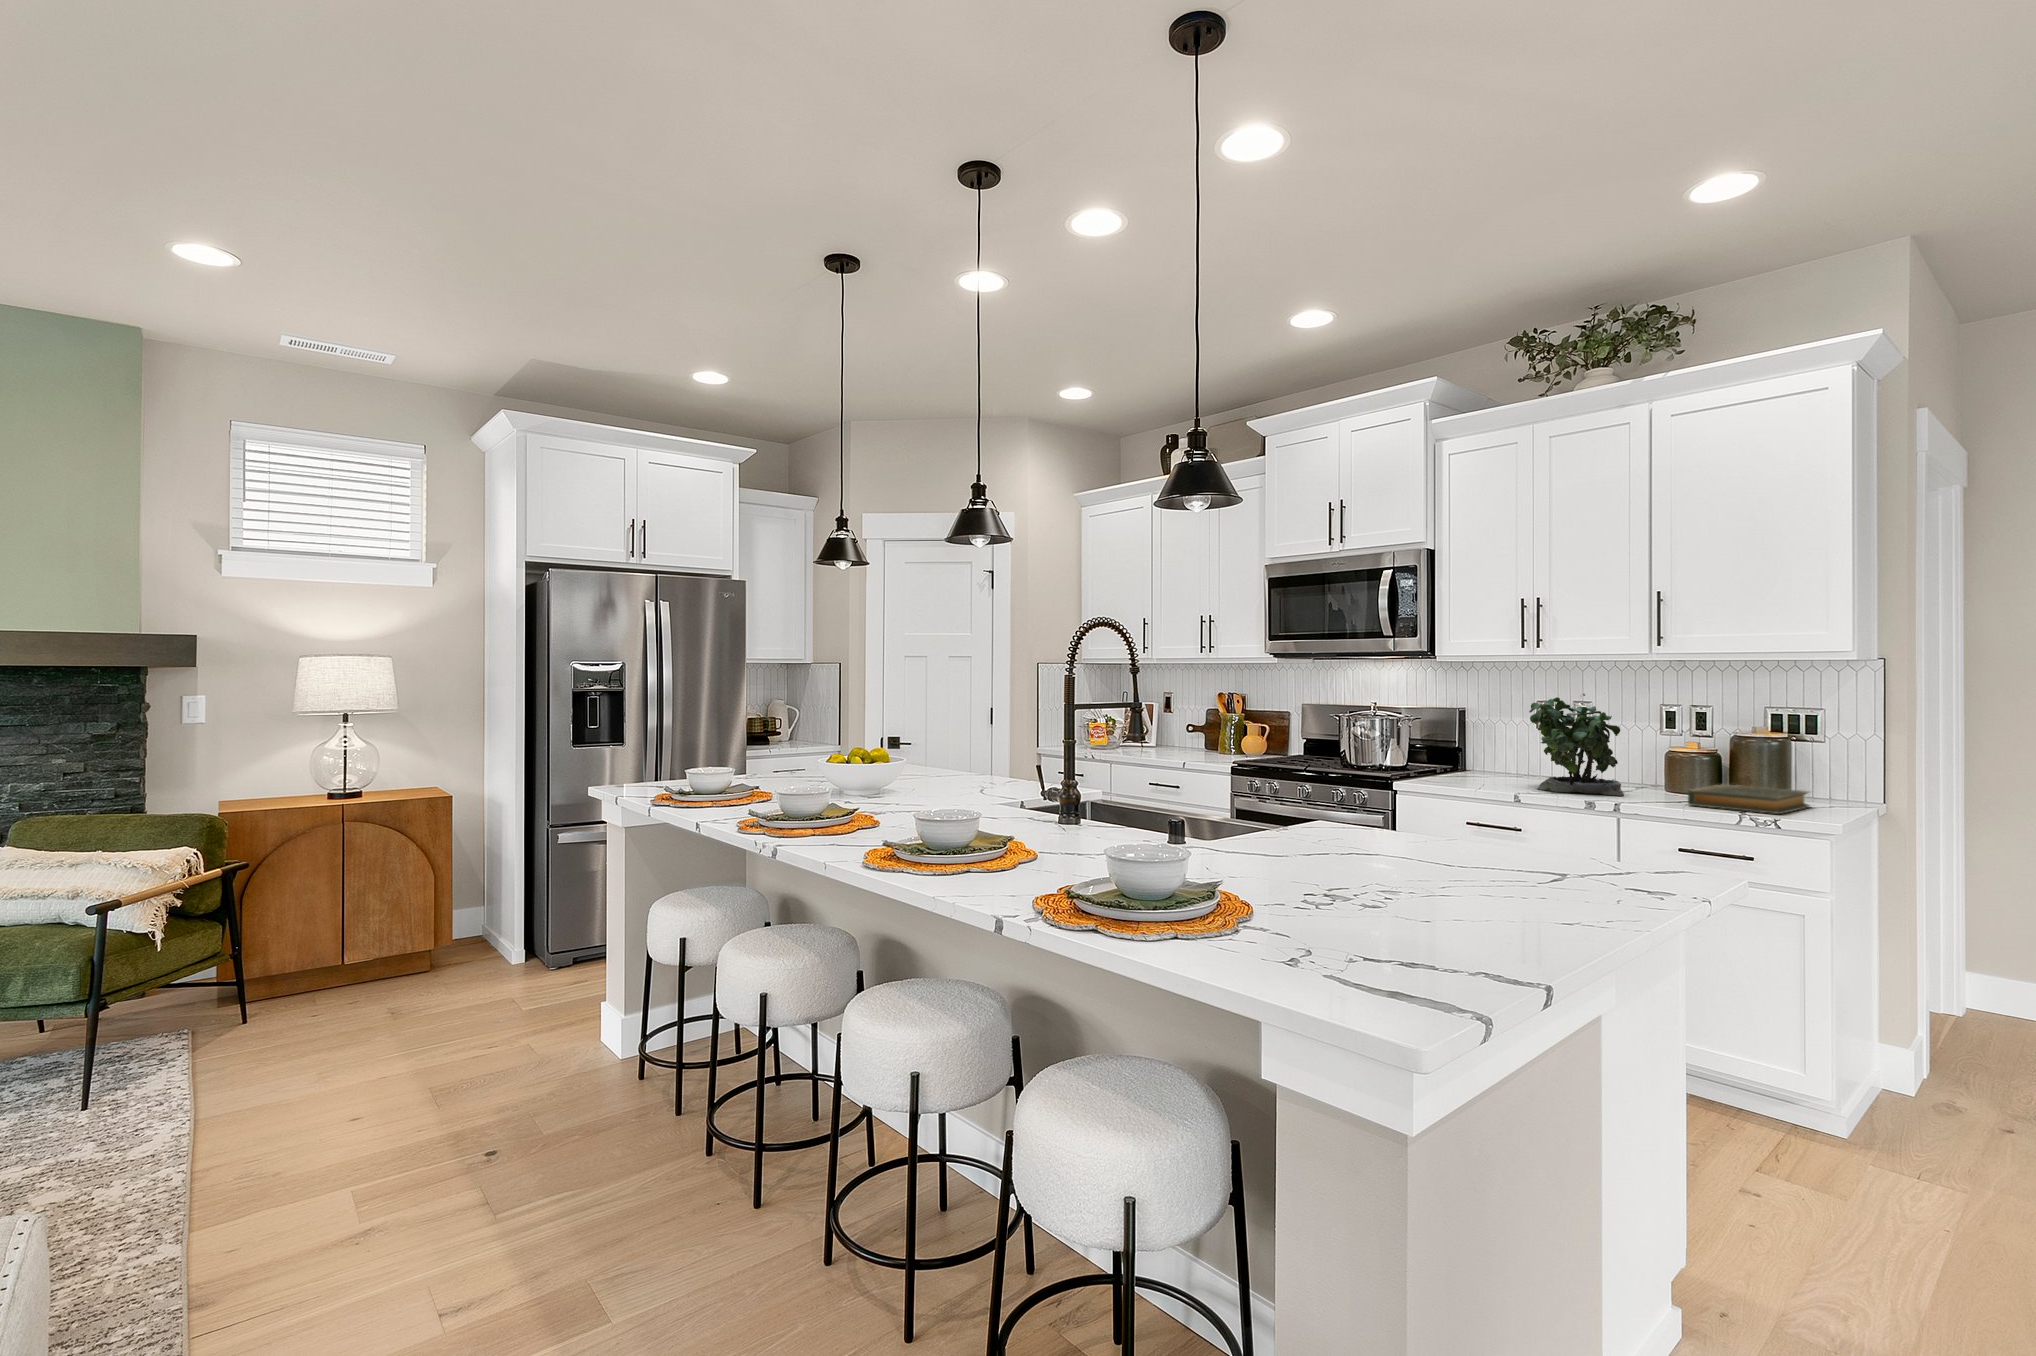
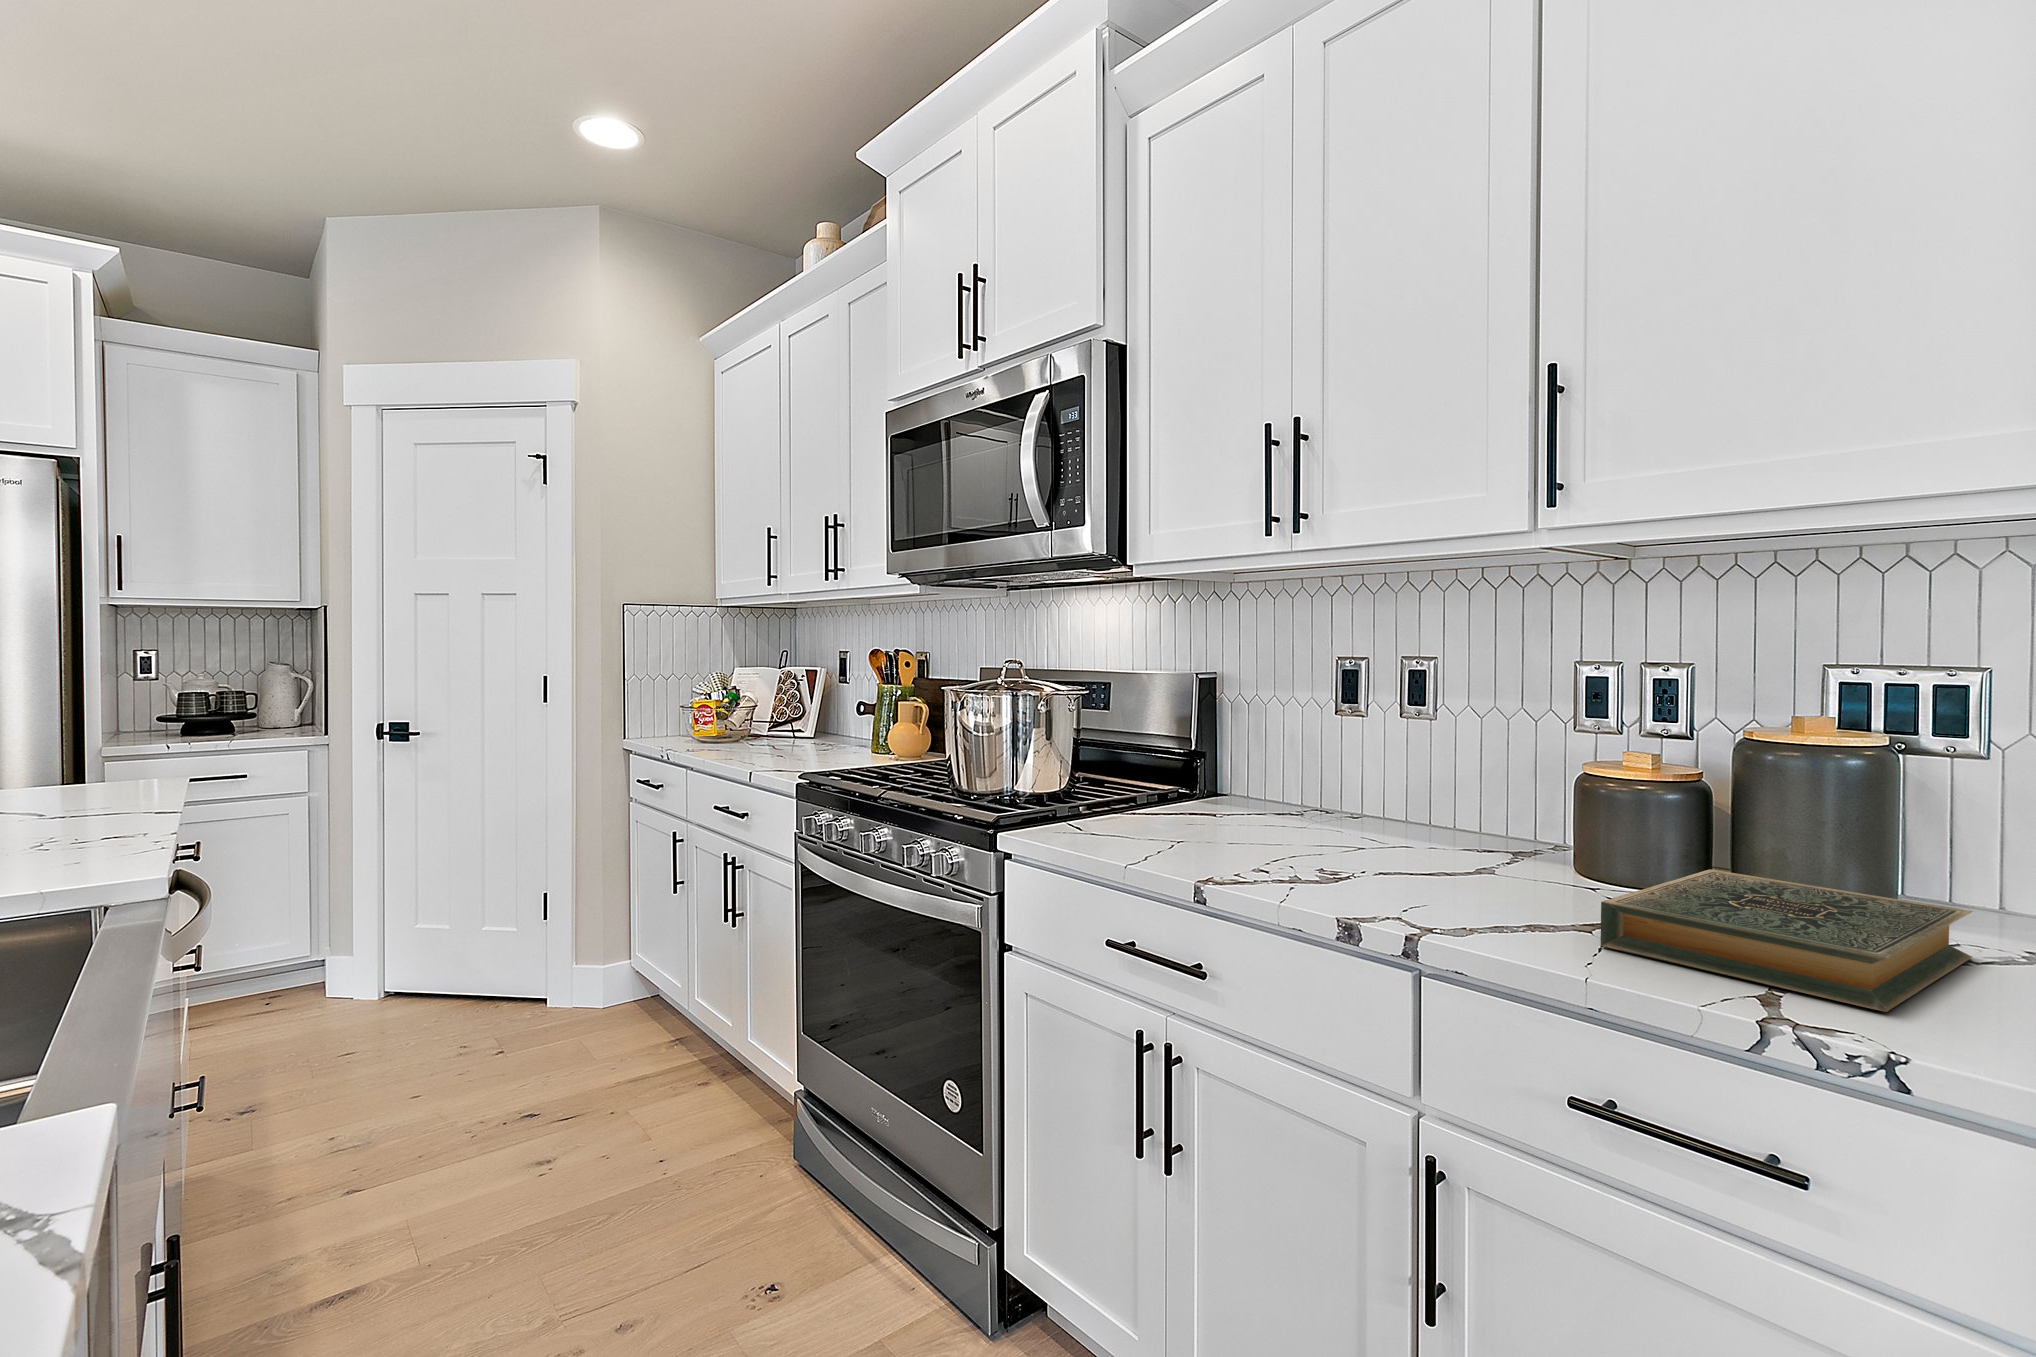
potted plant: present [1529,693,1624,796] -> none [1261,631,1467,893]

